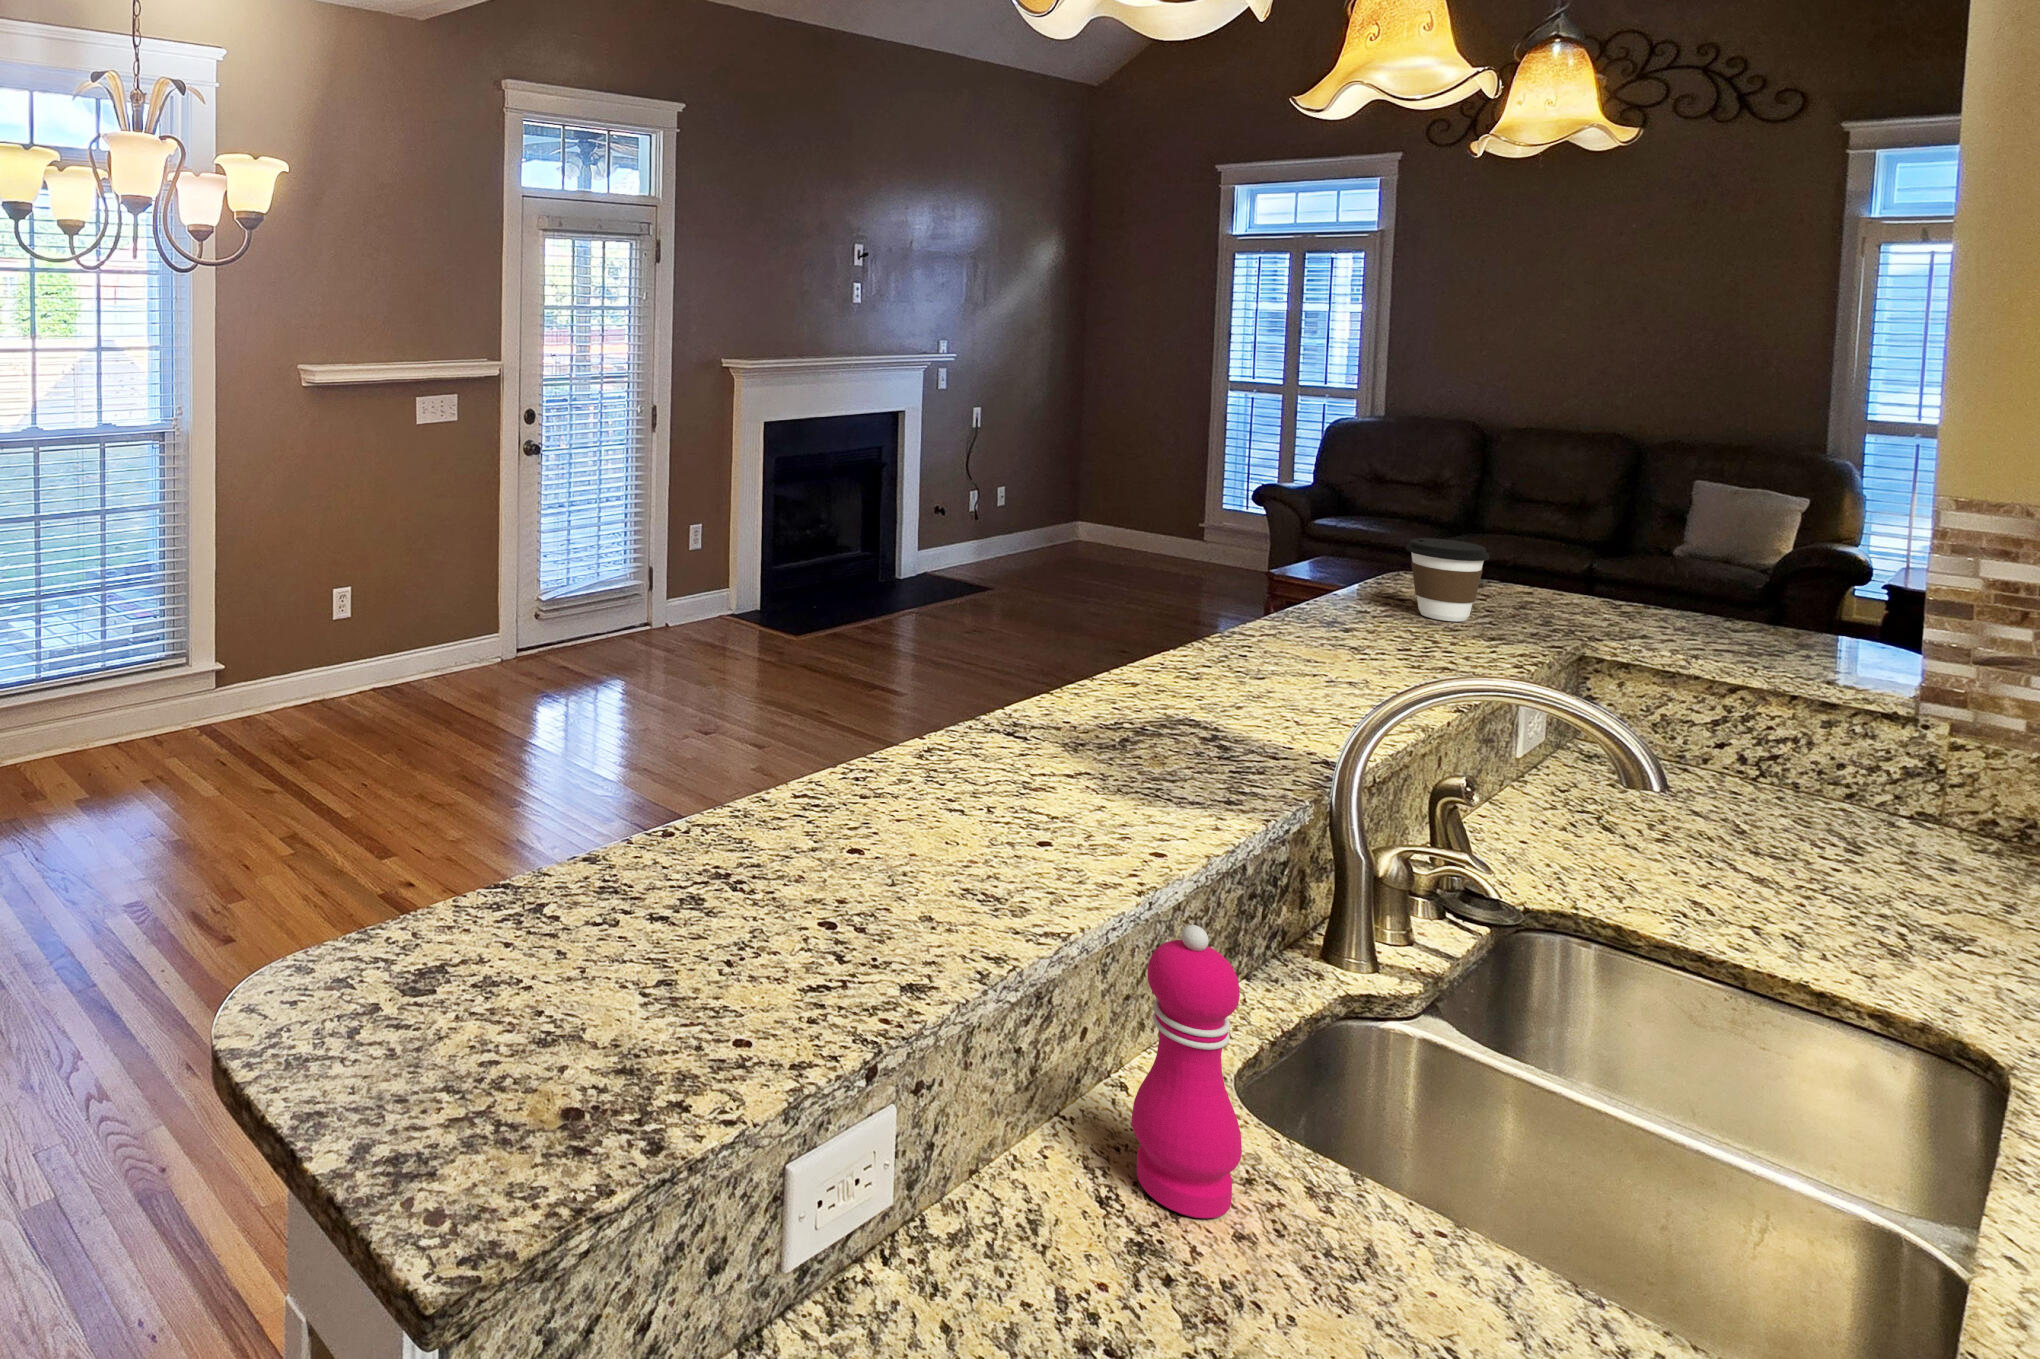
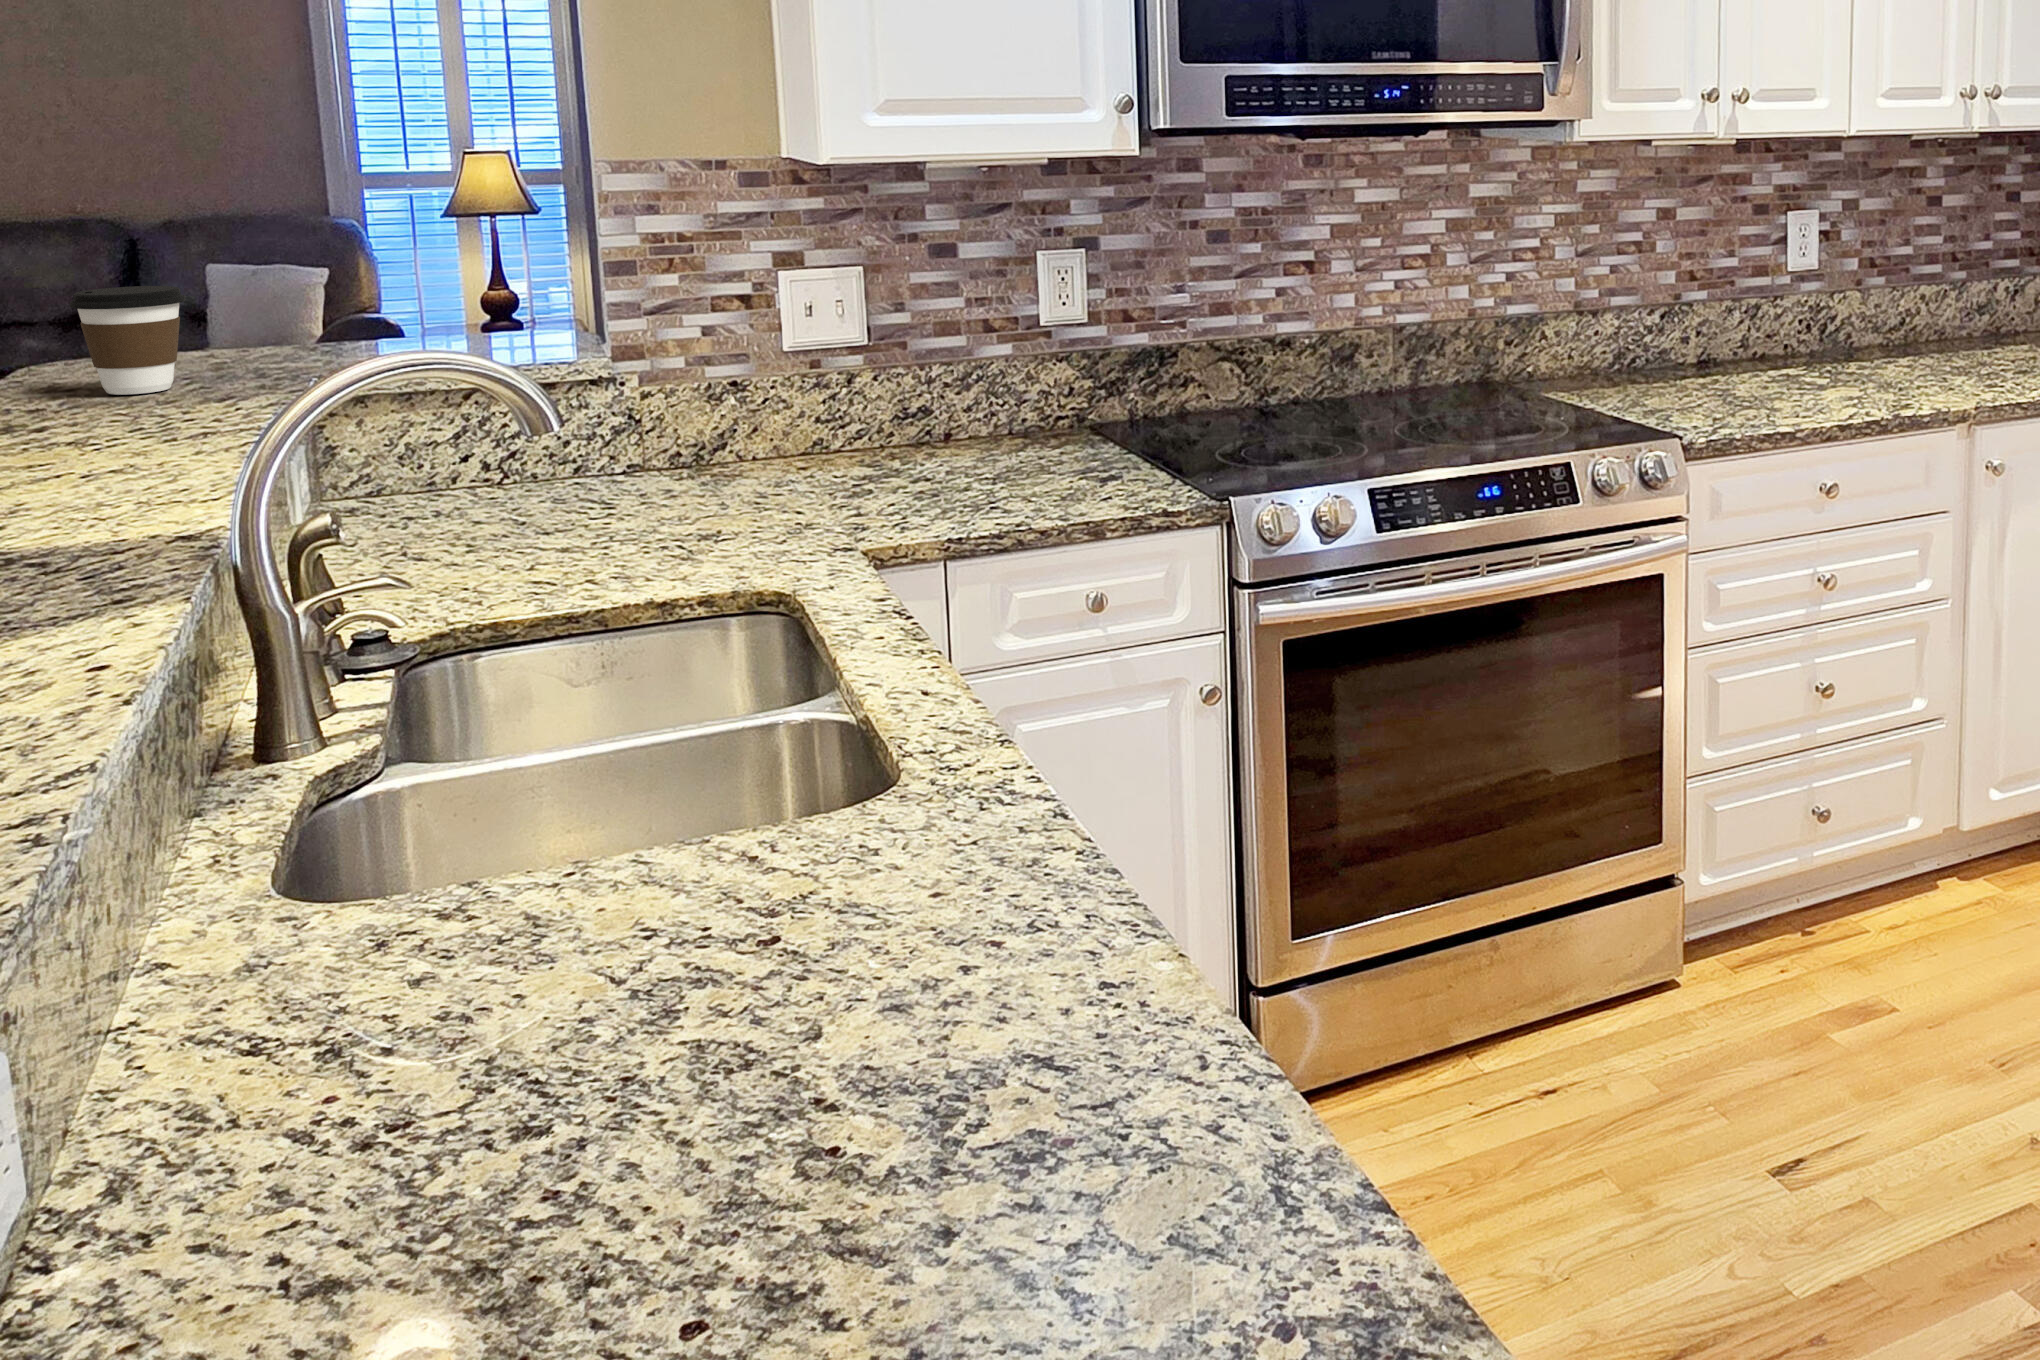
pepper mill: present [1131,925,1242,1218] -> none [230,652,391,1016]

